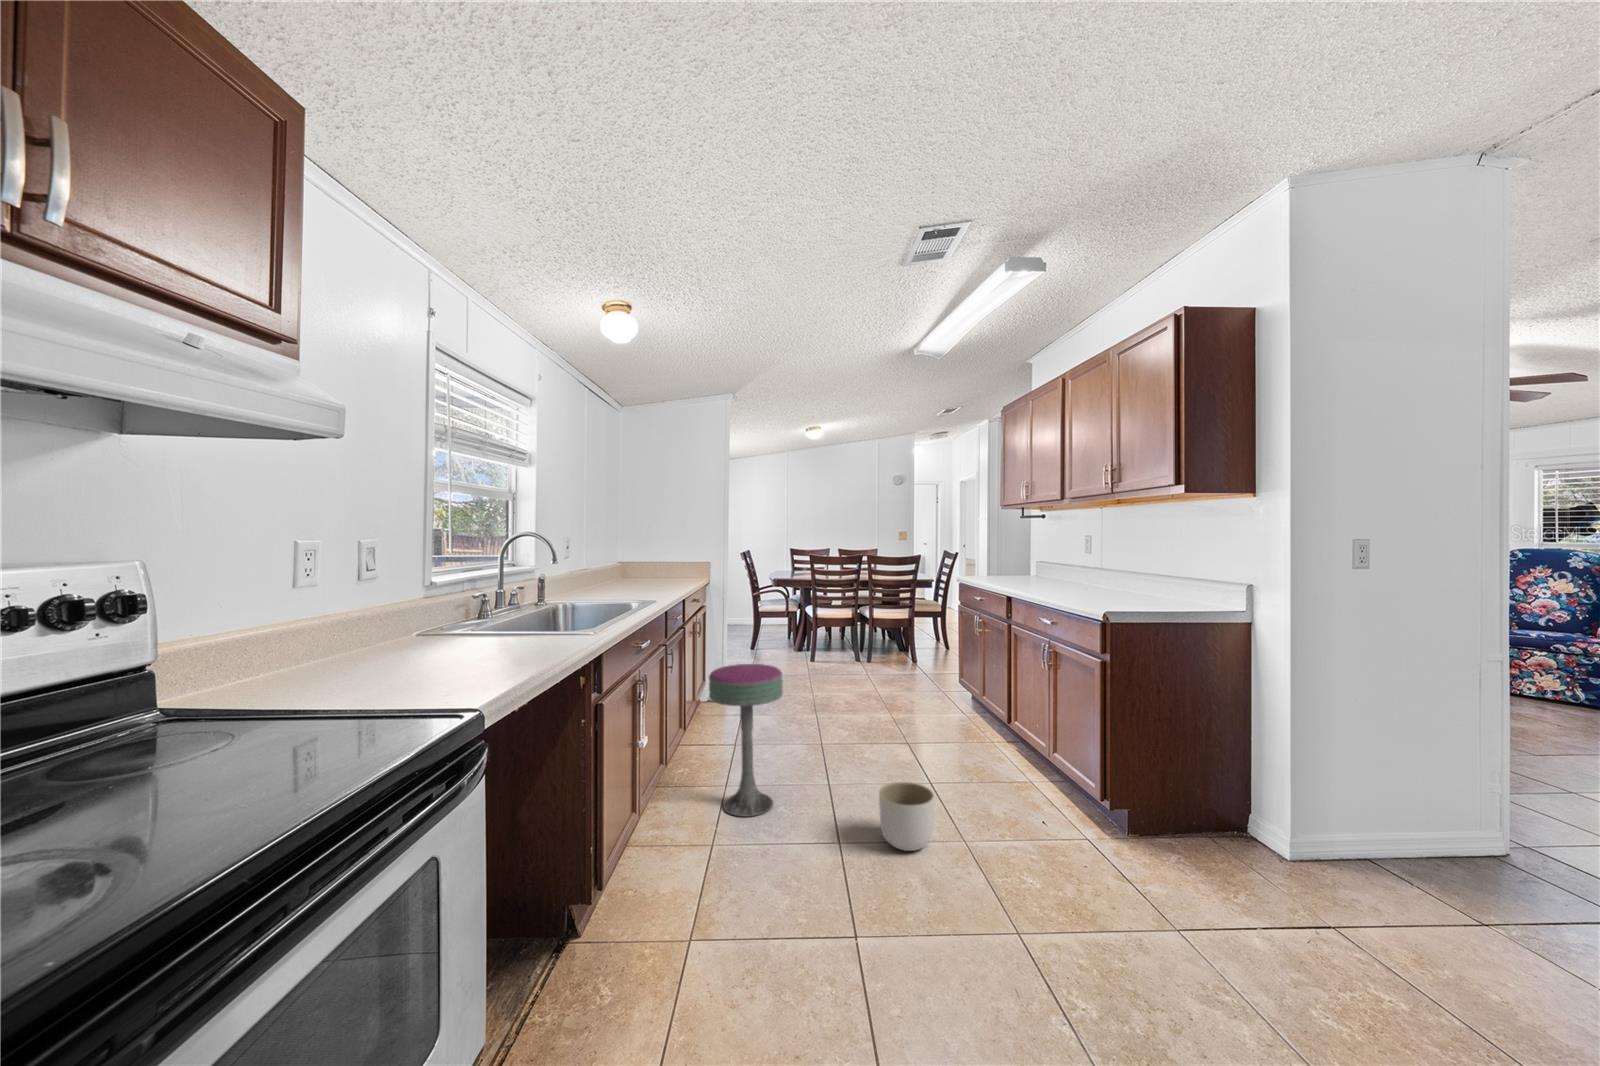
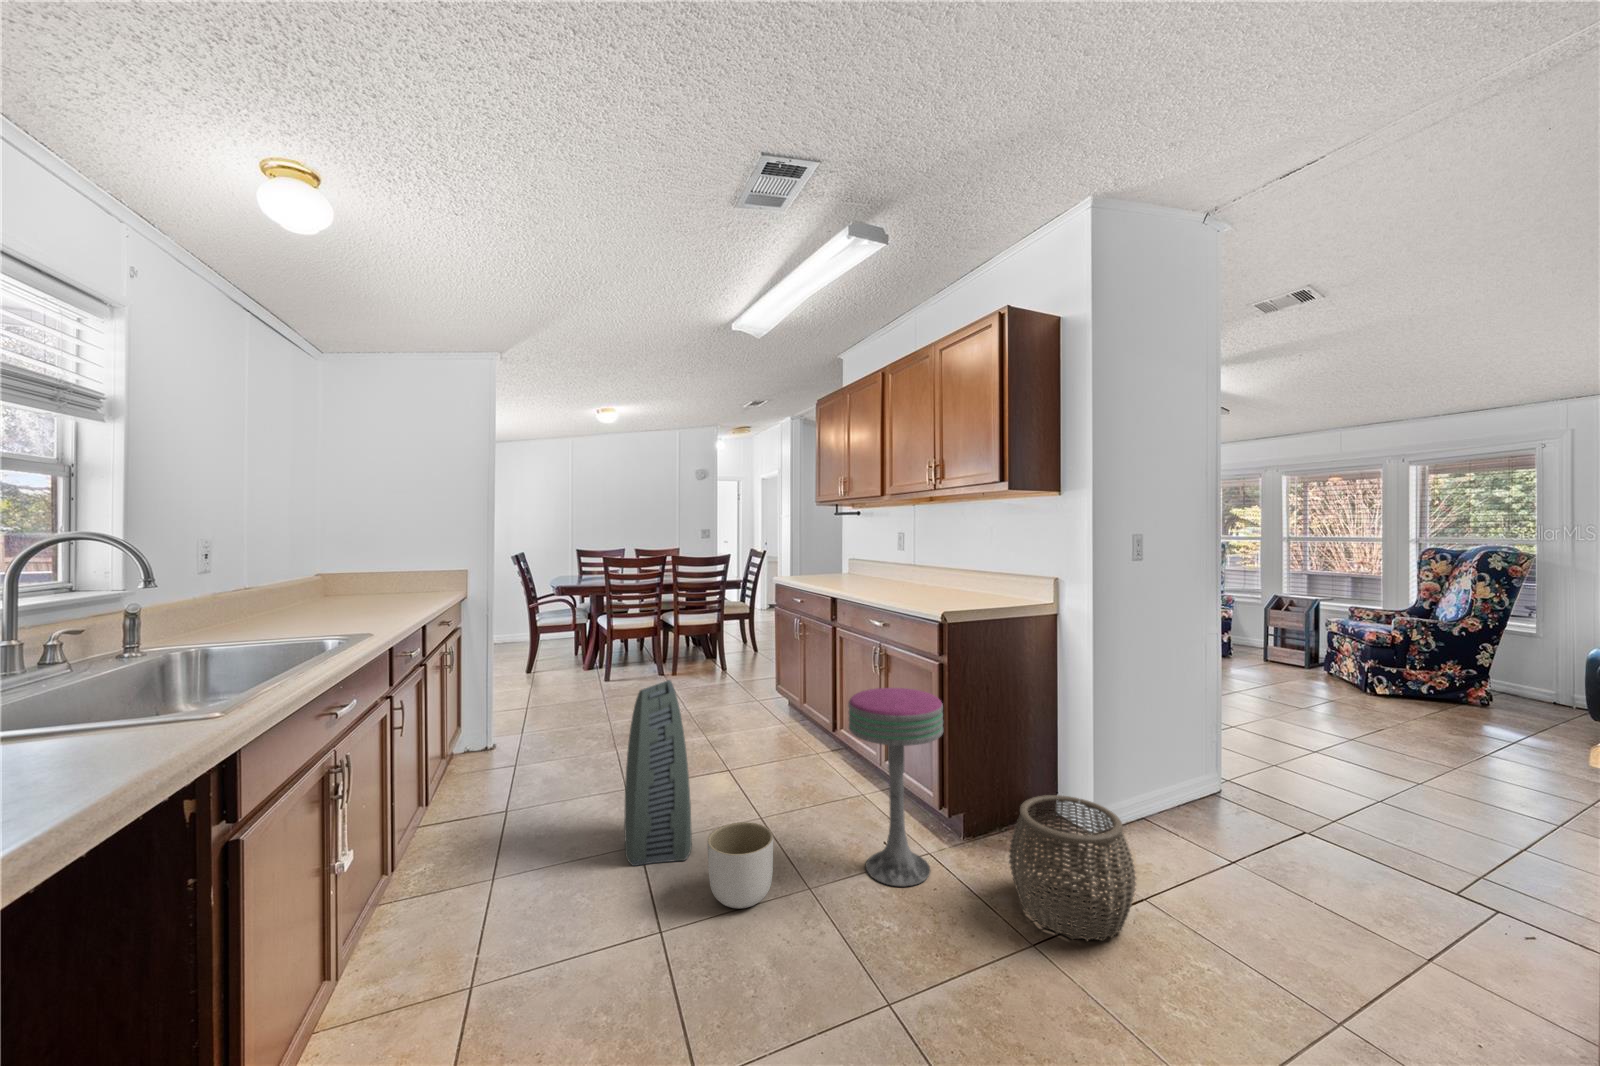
air purifier: none [818,660,871,808] -> present [624,680,692,866]
bar stool: present [709,664,783,817] -> present [848,688,943,887]
woven basket: none [1163,798,1305,945] -> present [1009,795,1136,941]

